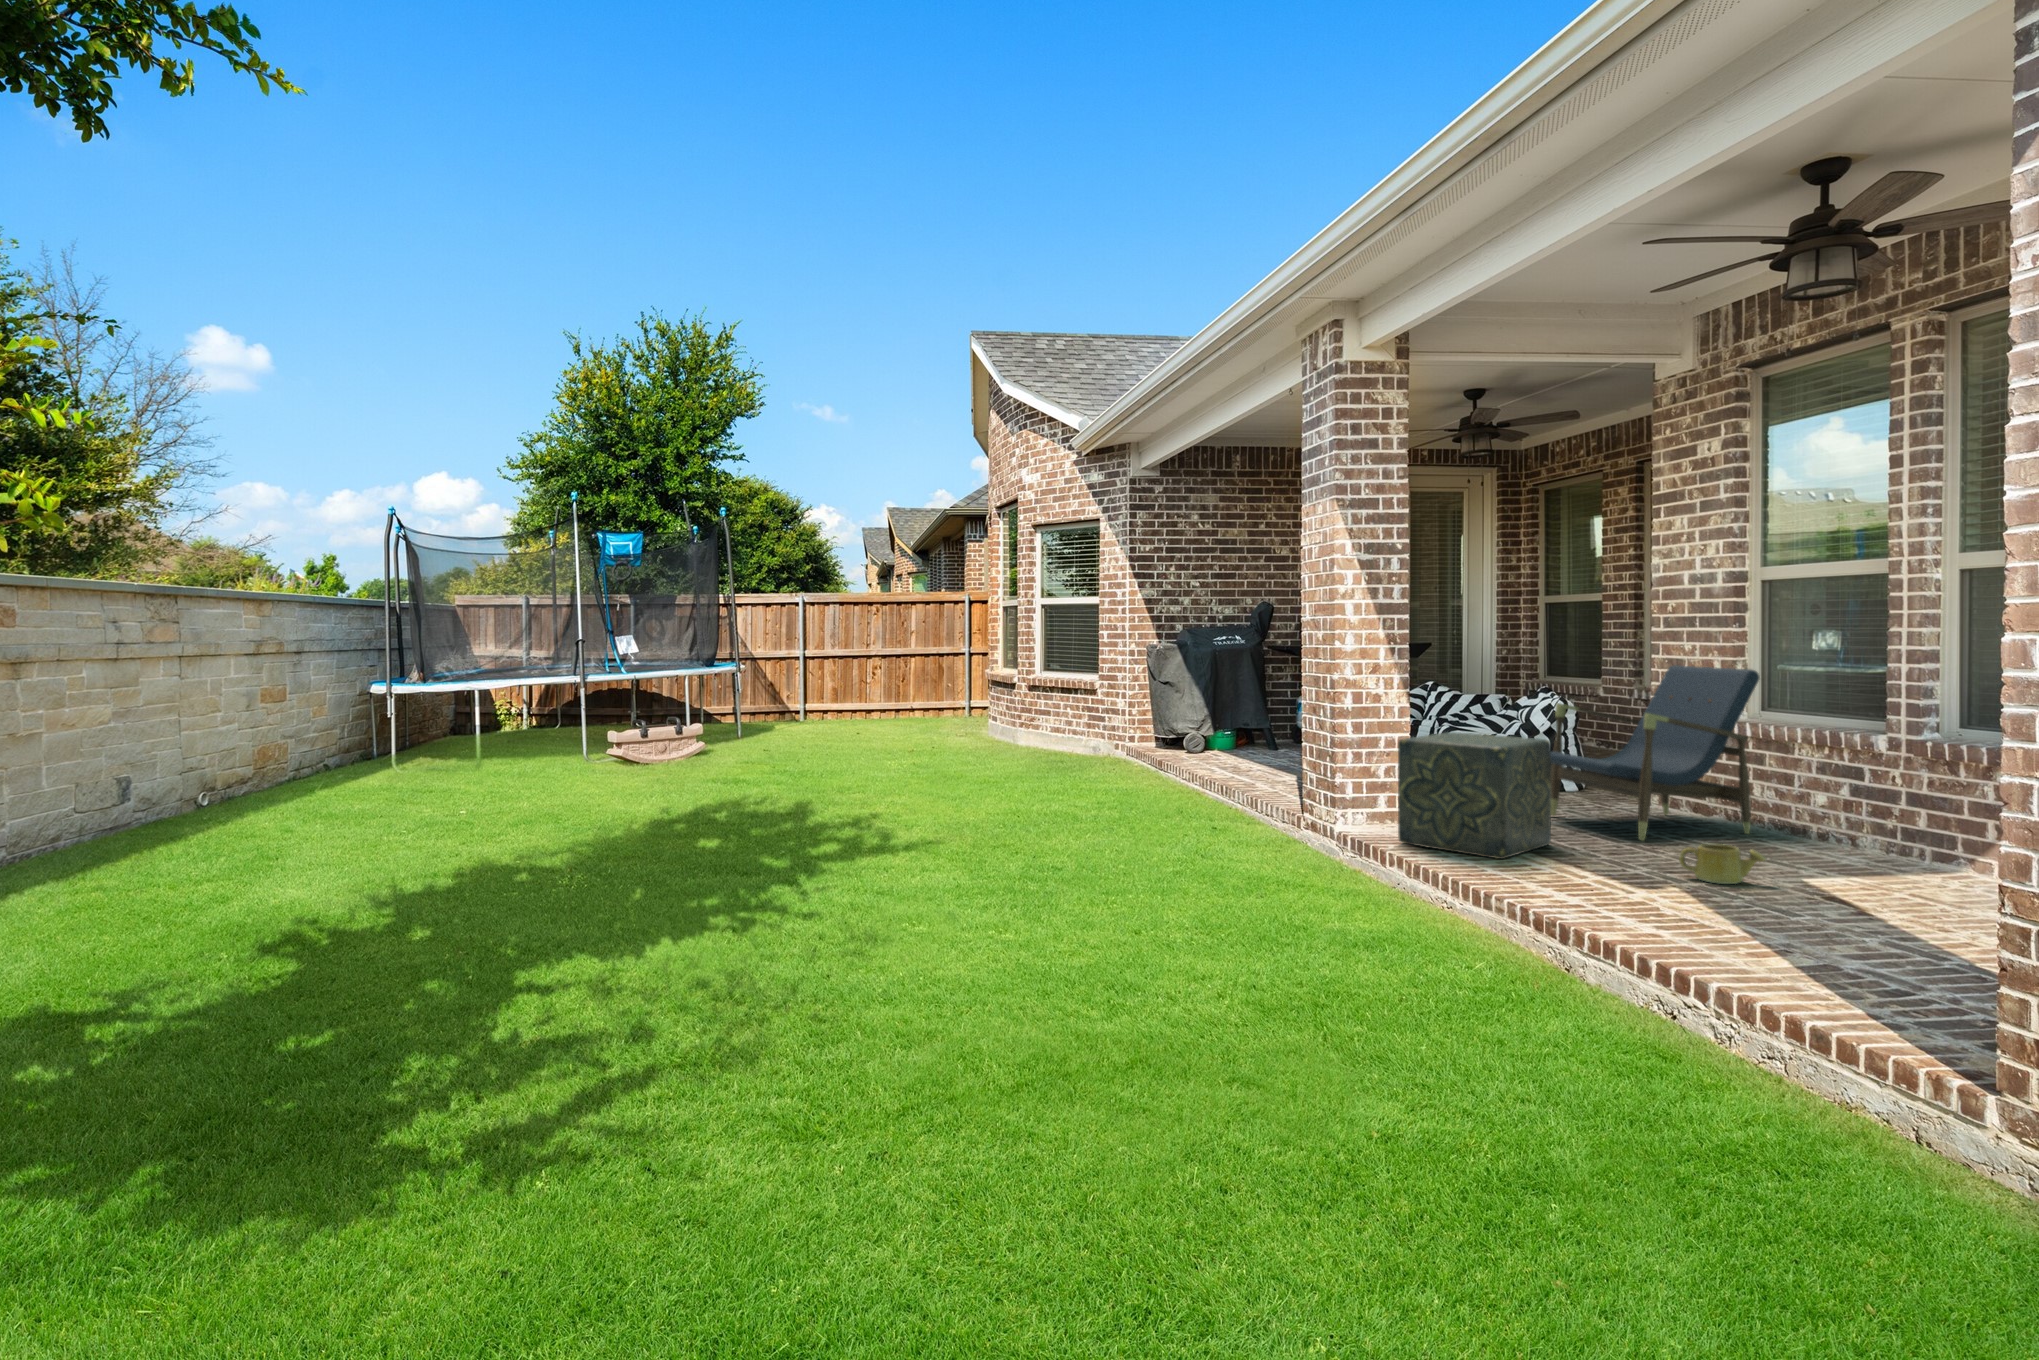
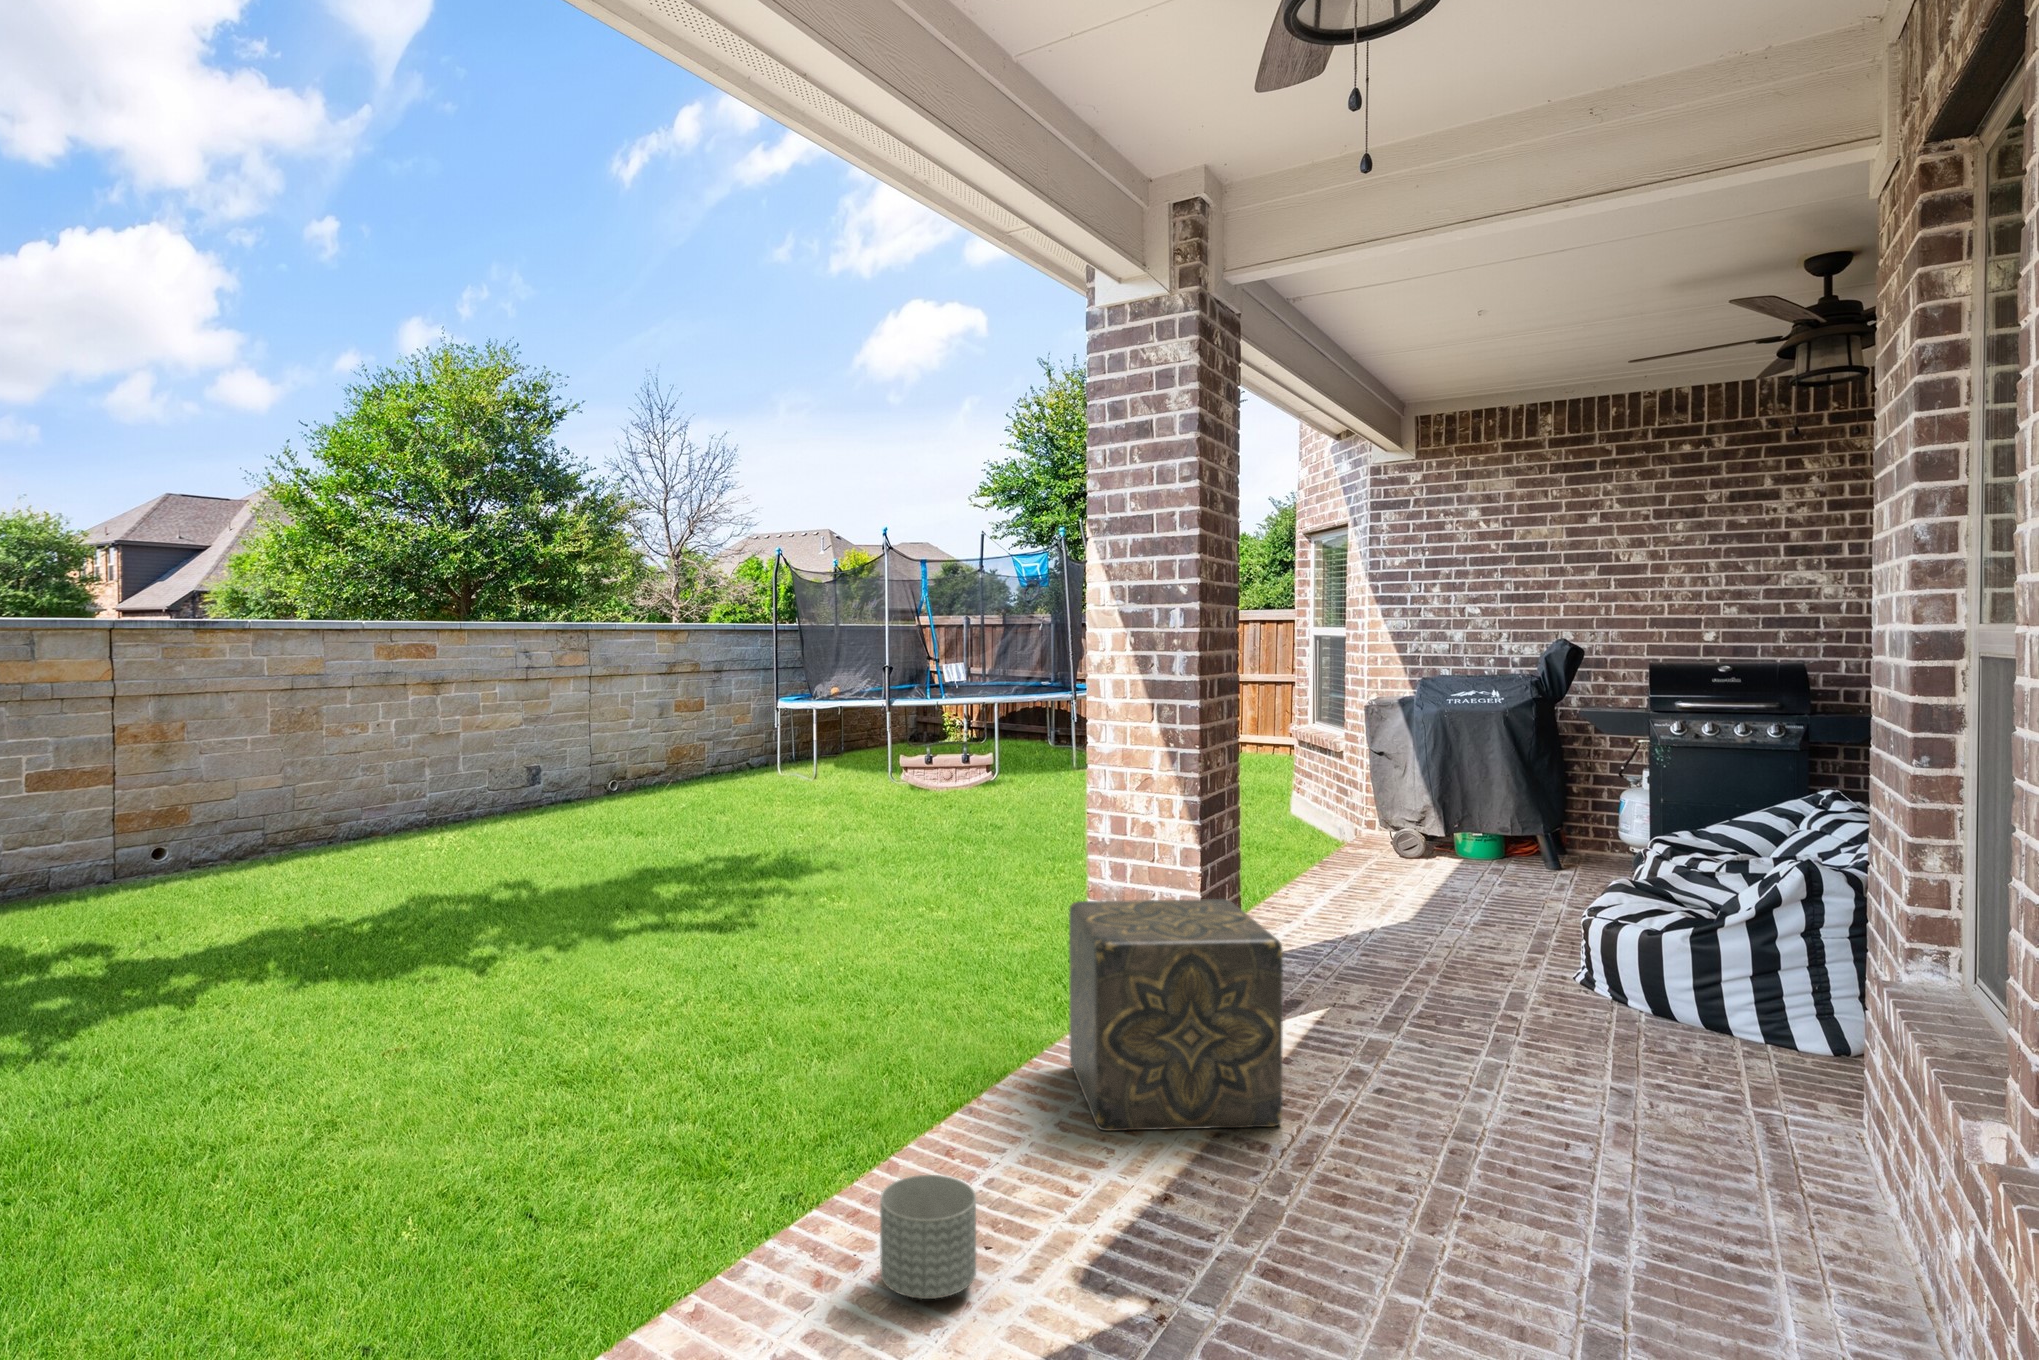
lounge chair: present [1551,666,1760,841] -> none [1425,826,1804,1215]
watering can: present [1679,844,1766,884] -> none [1222,1198,1317,1299]
planter: none [1621,853,1684,912] -> present [880,1175,976,1299]

